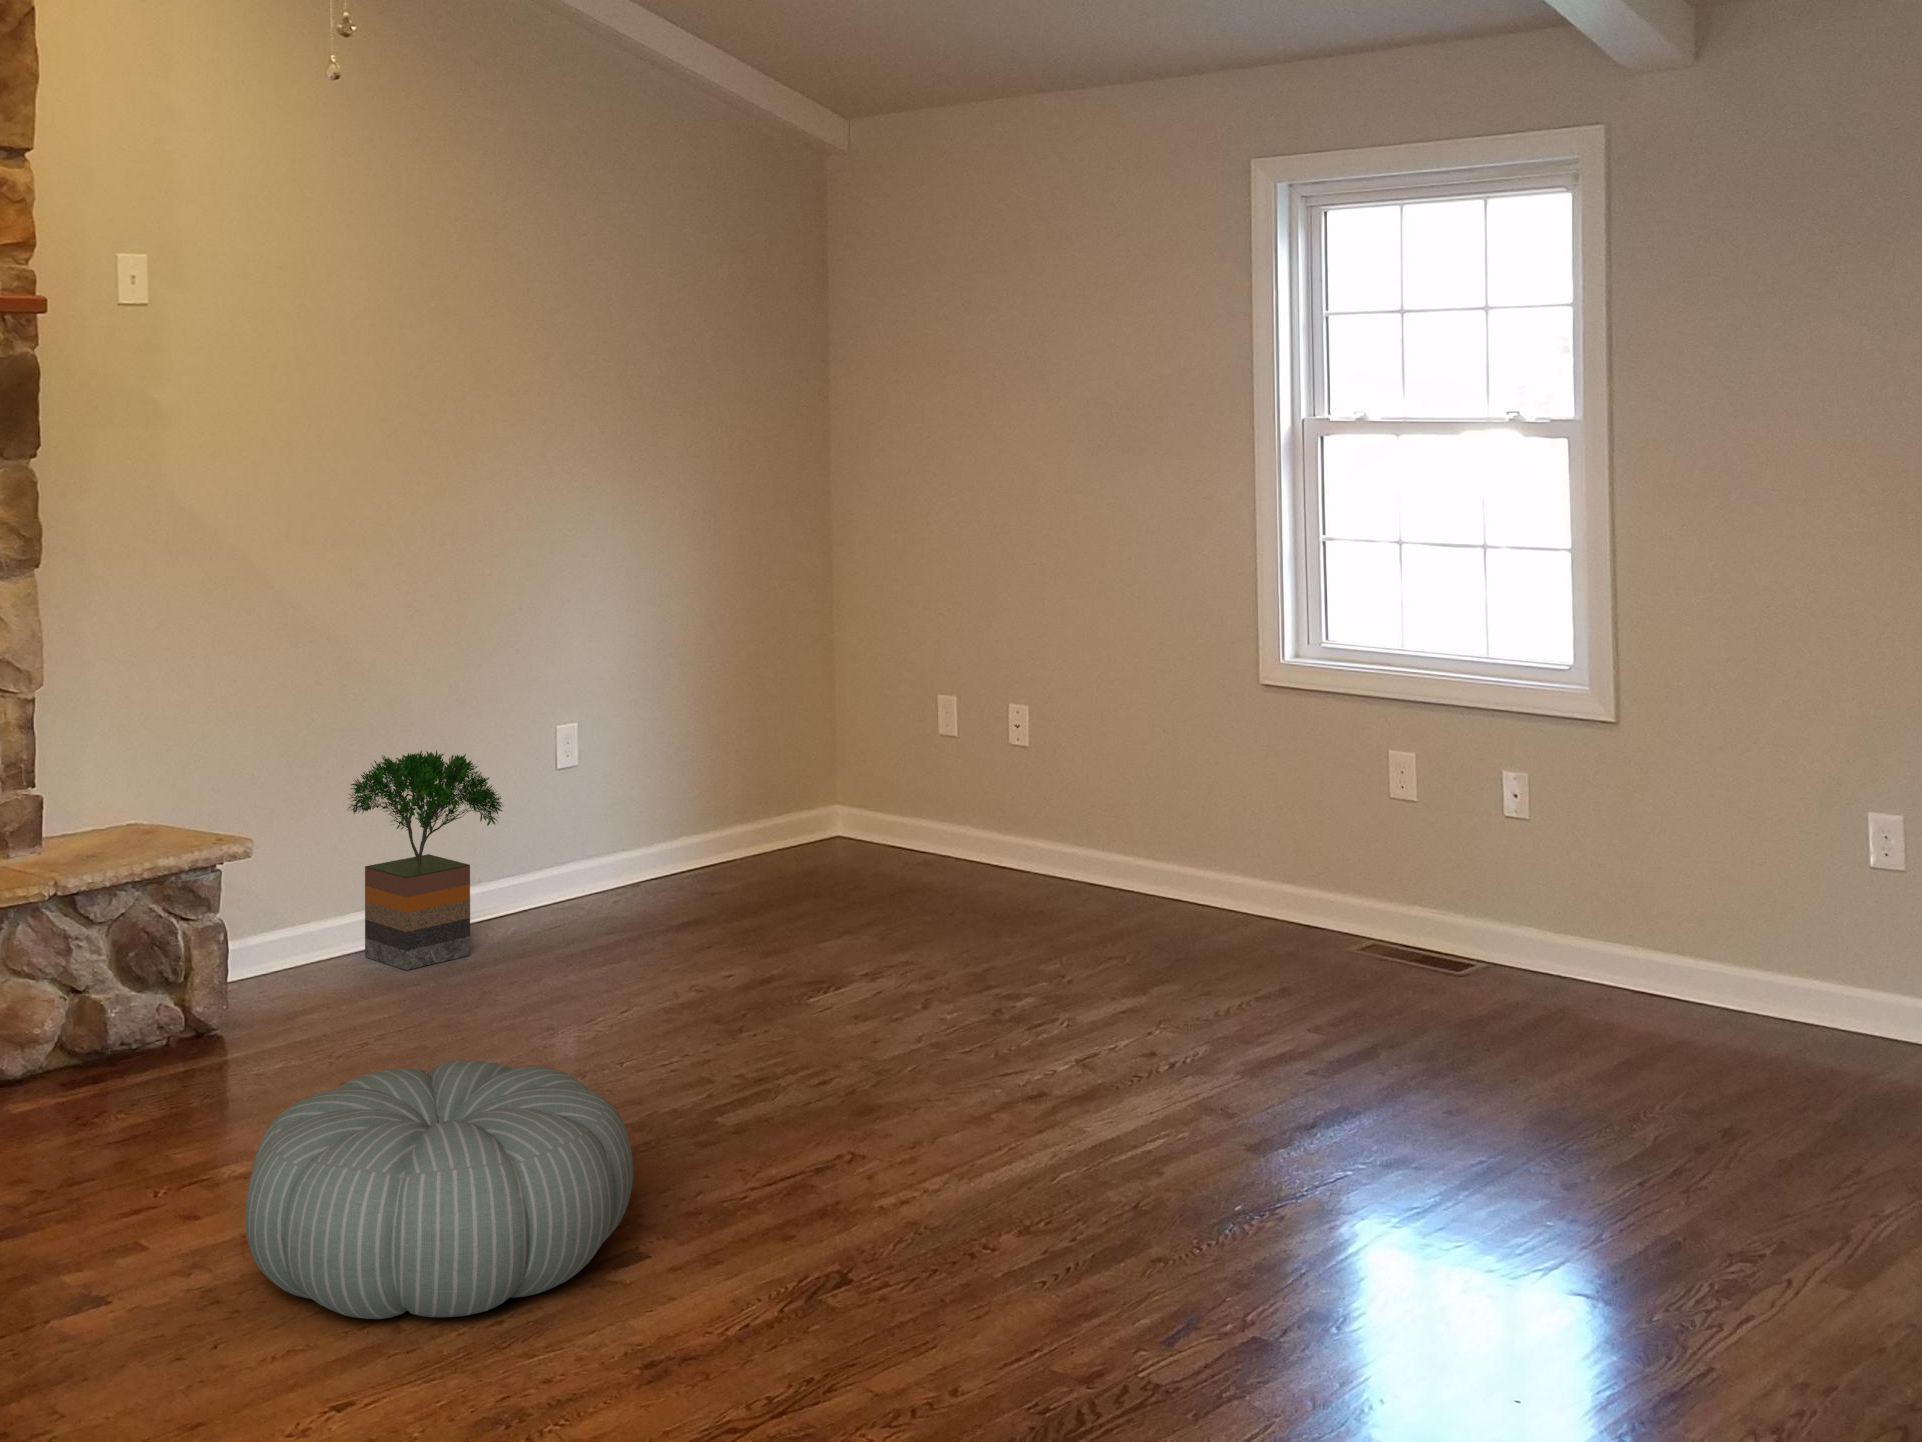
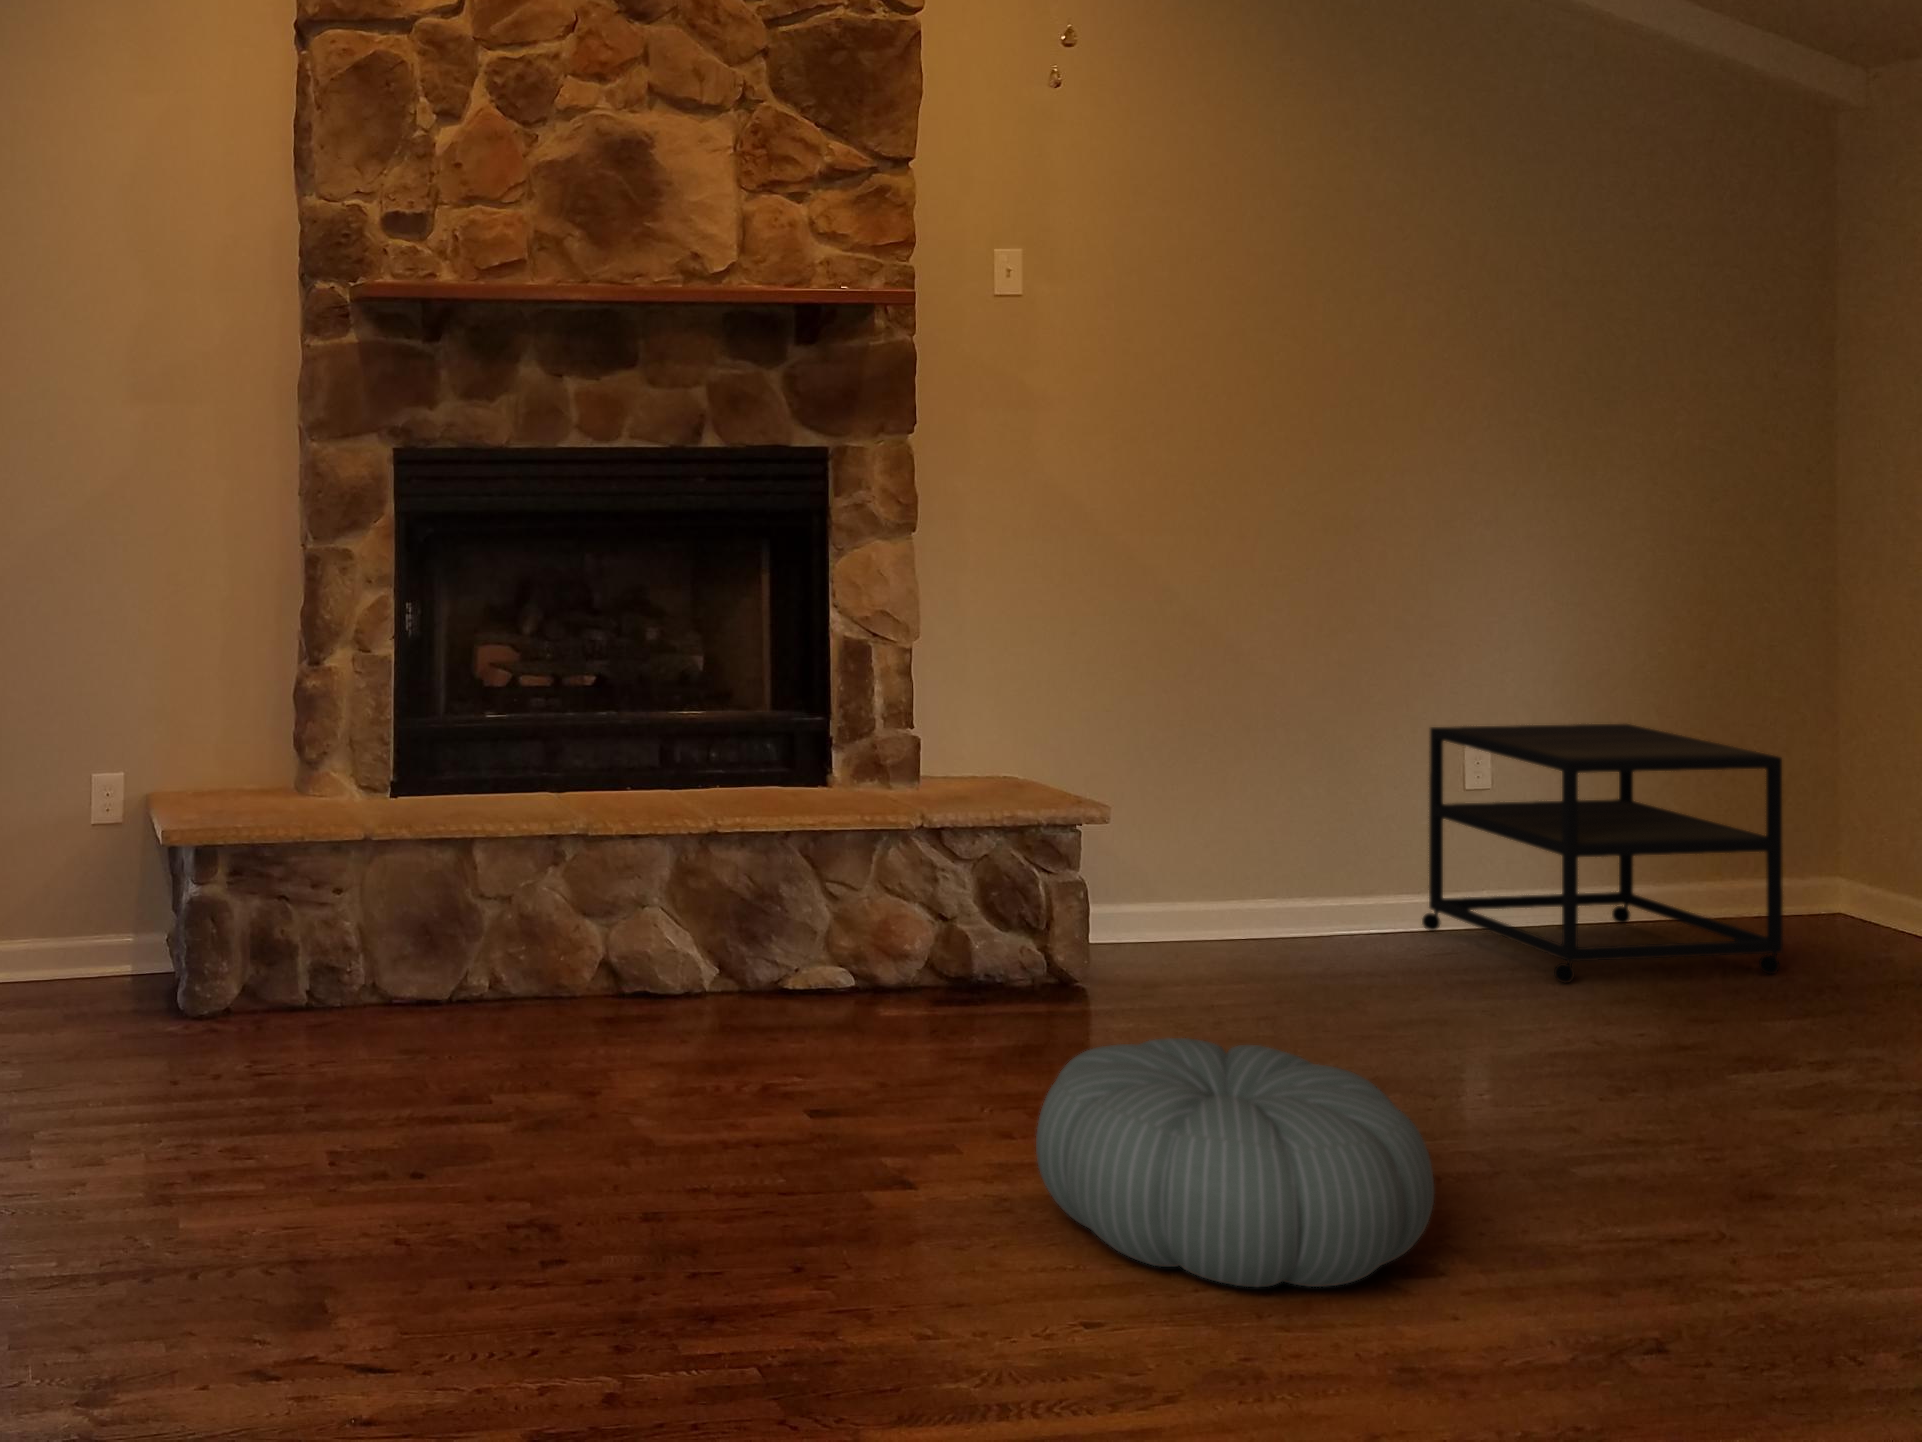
side table: none [535,689,824,935] -> present [1422,724,1783,983]
potted tree: present [348,750,502,970] -> none [1210,745,1377,965]

